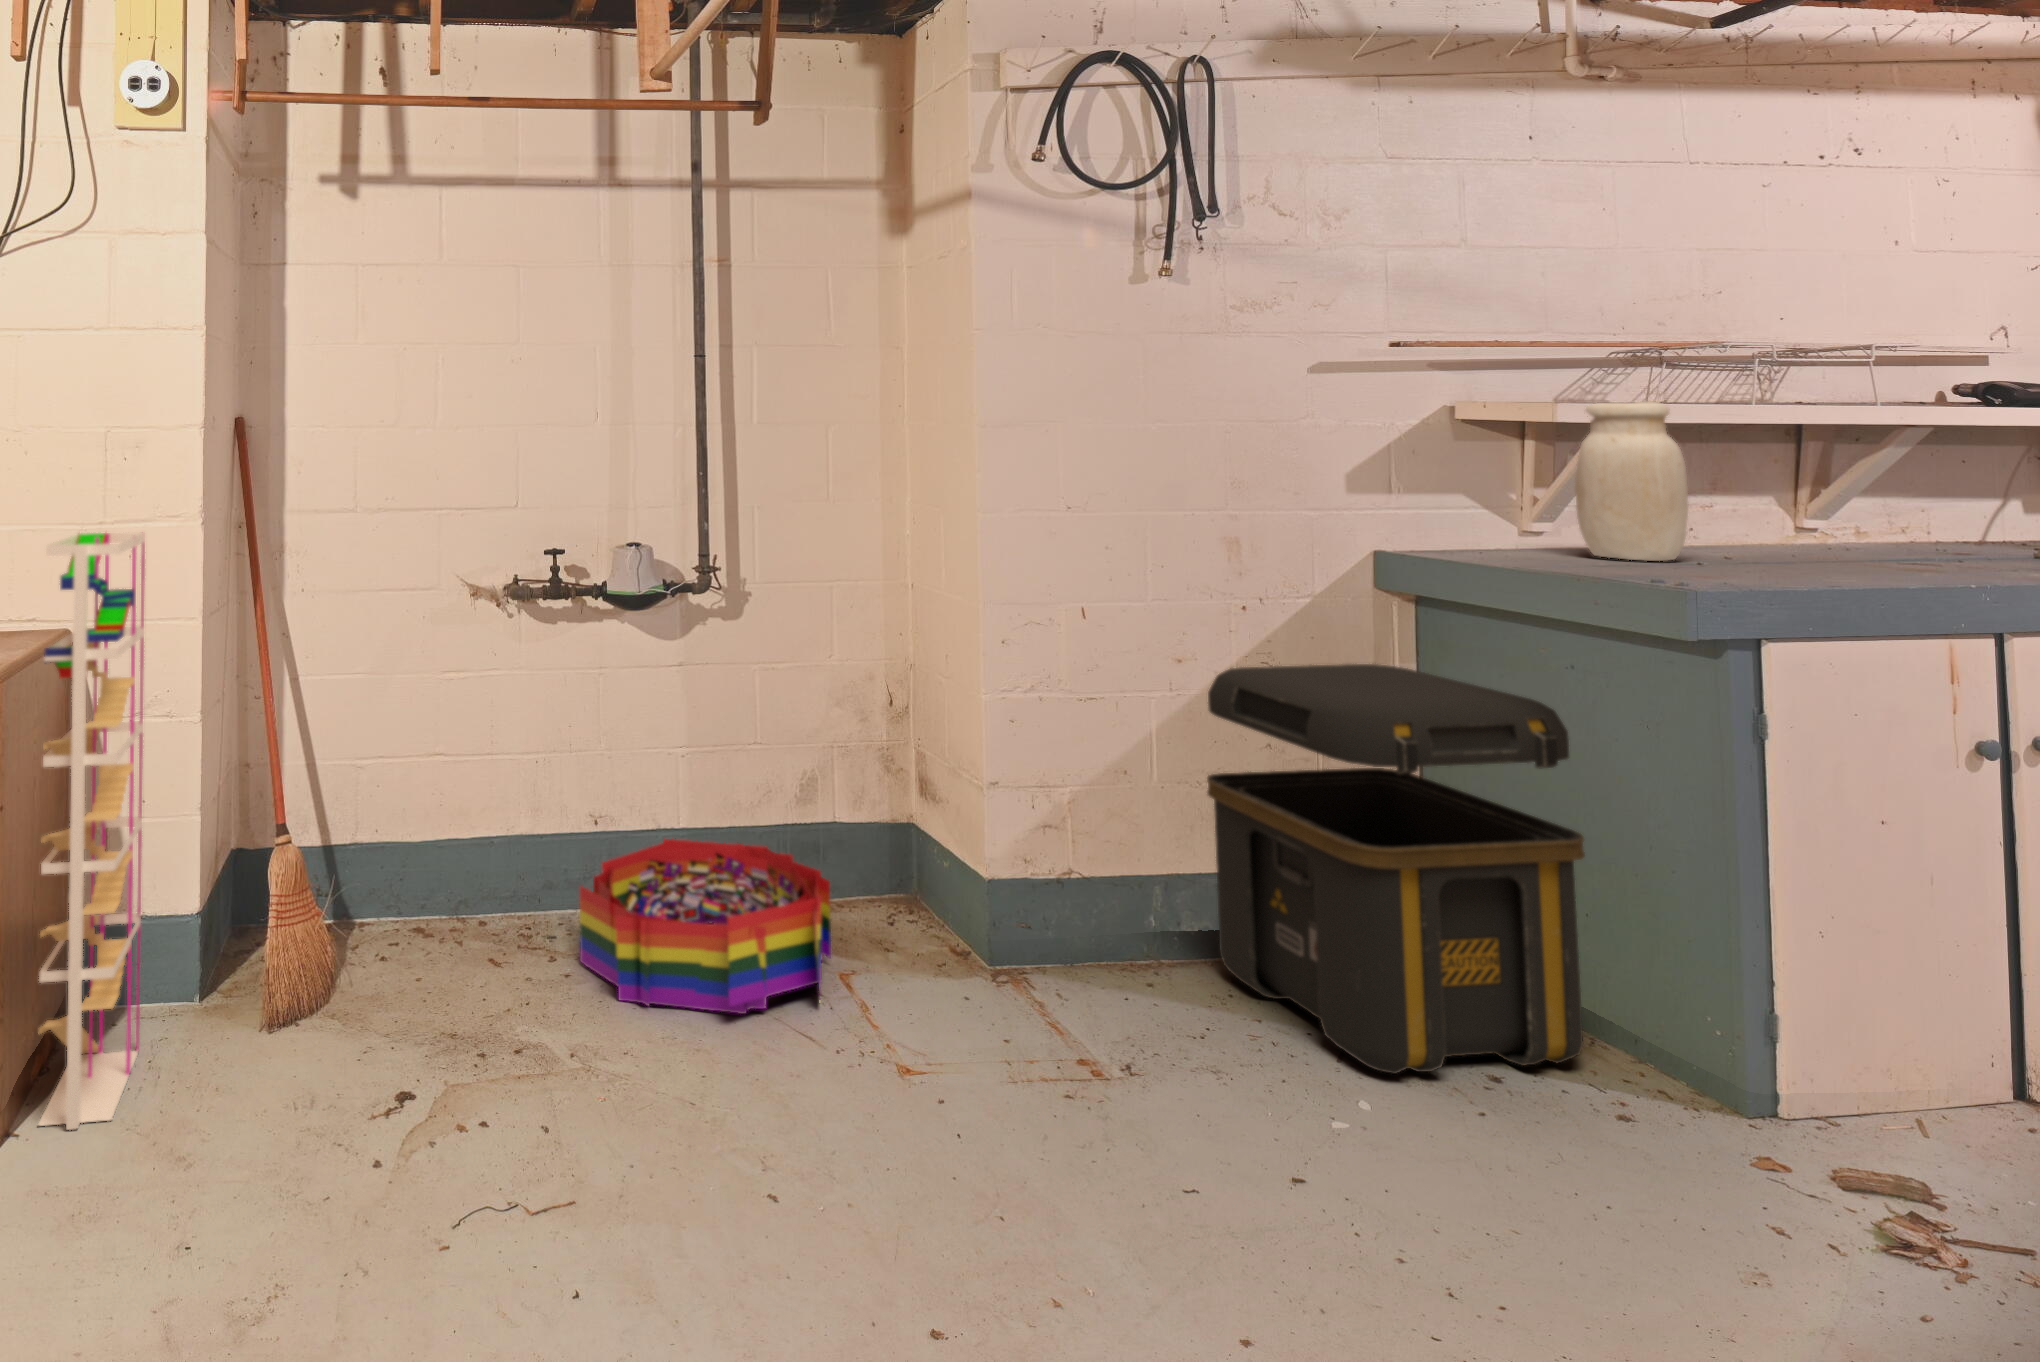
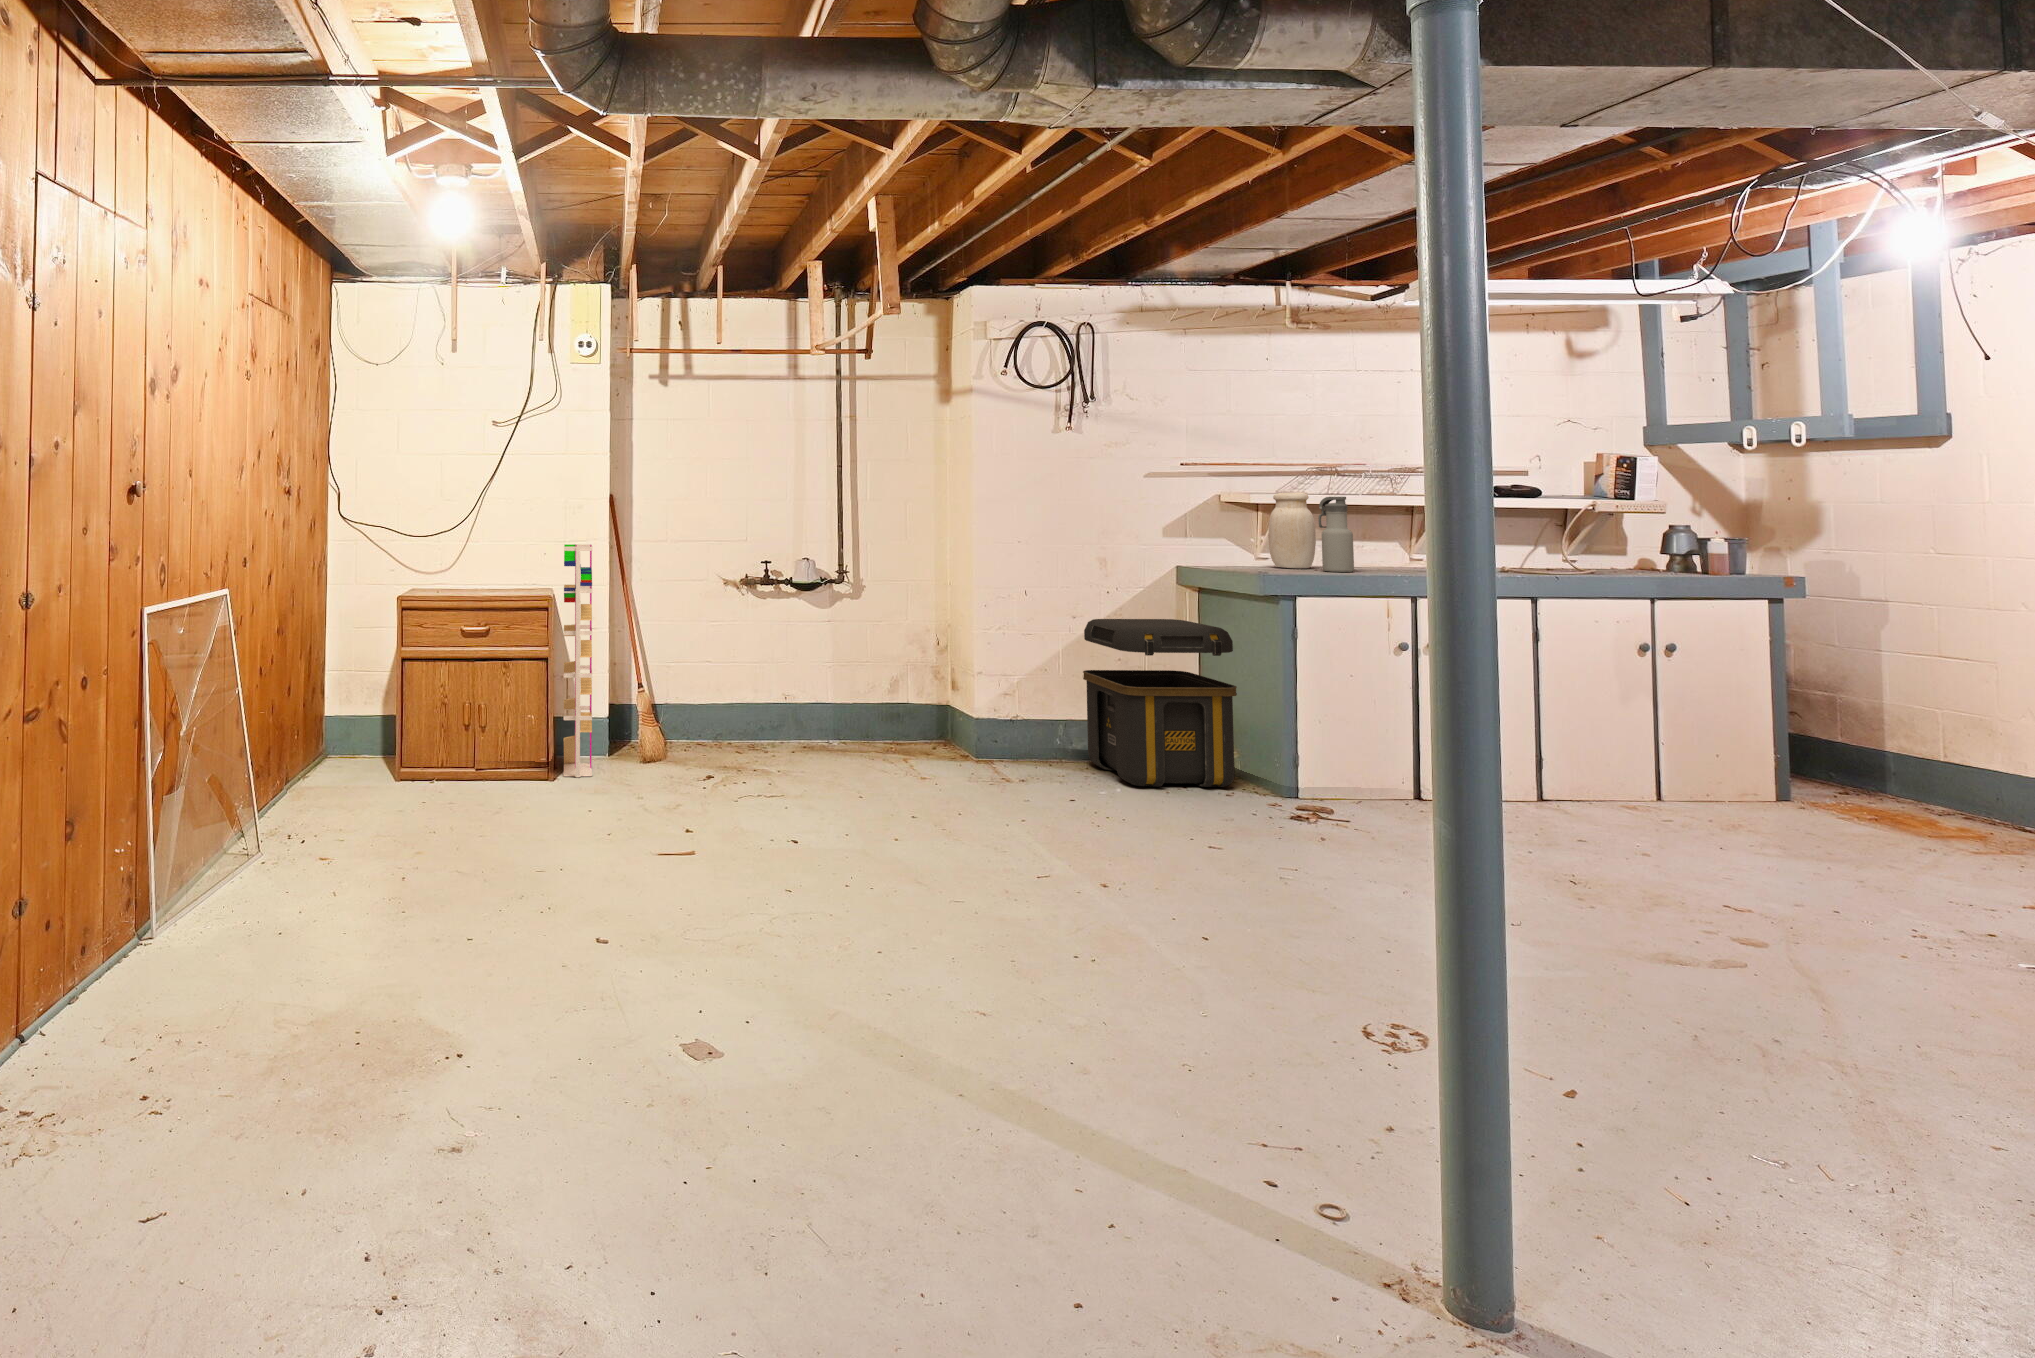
water bottle: none [1733,409,1830,576] -> present [1318,497,1354,572]
storage bin: present [580,839,831,1014] -> none [779,704,899,765]

